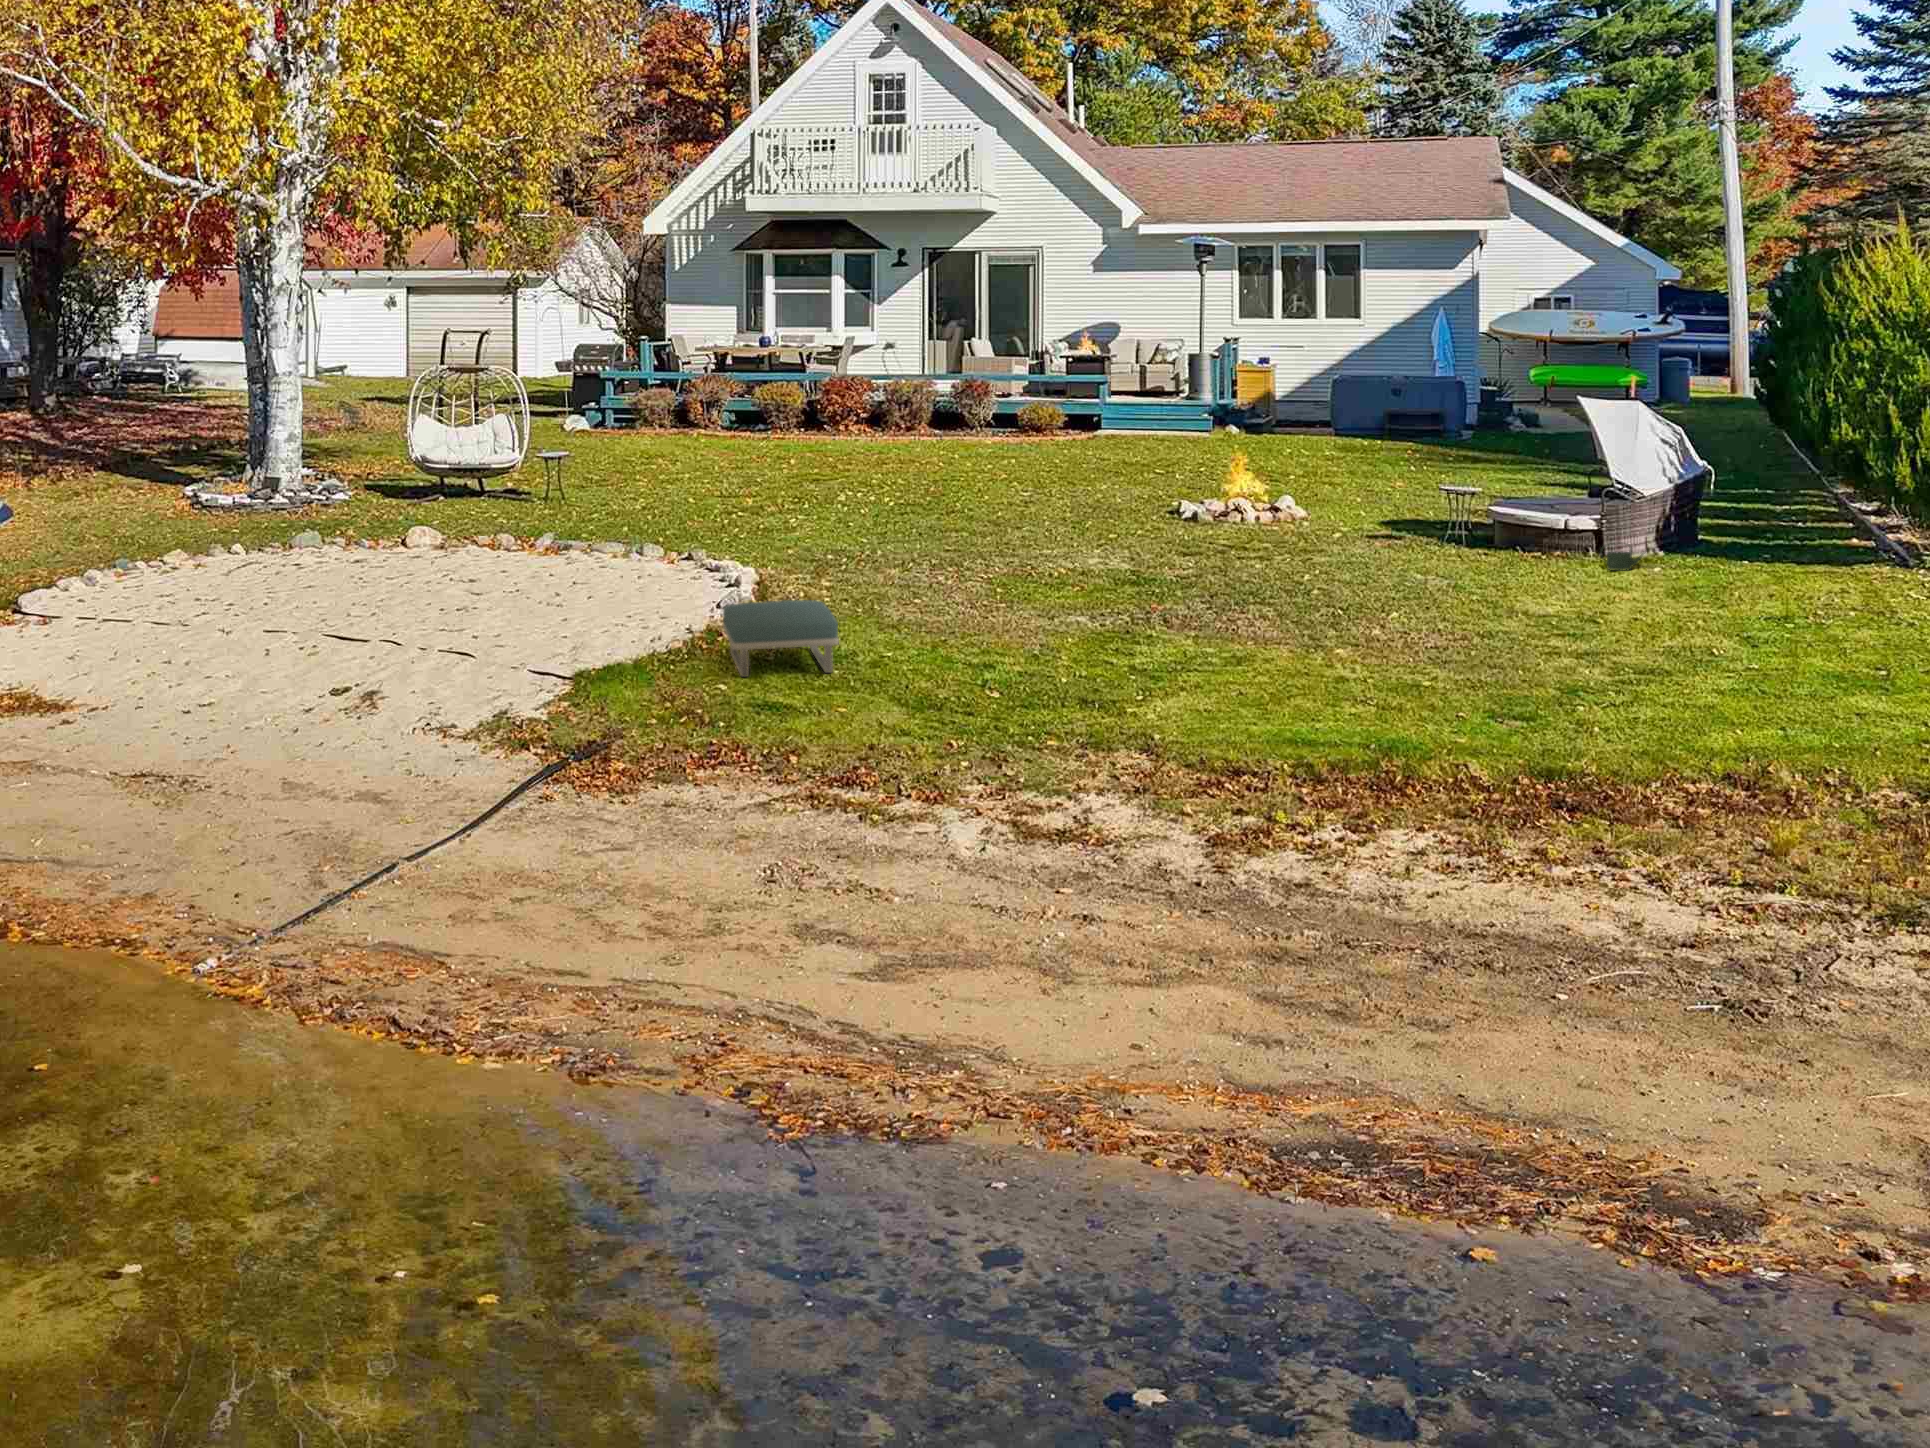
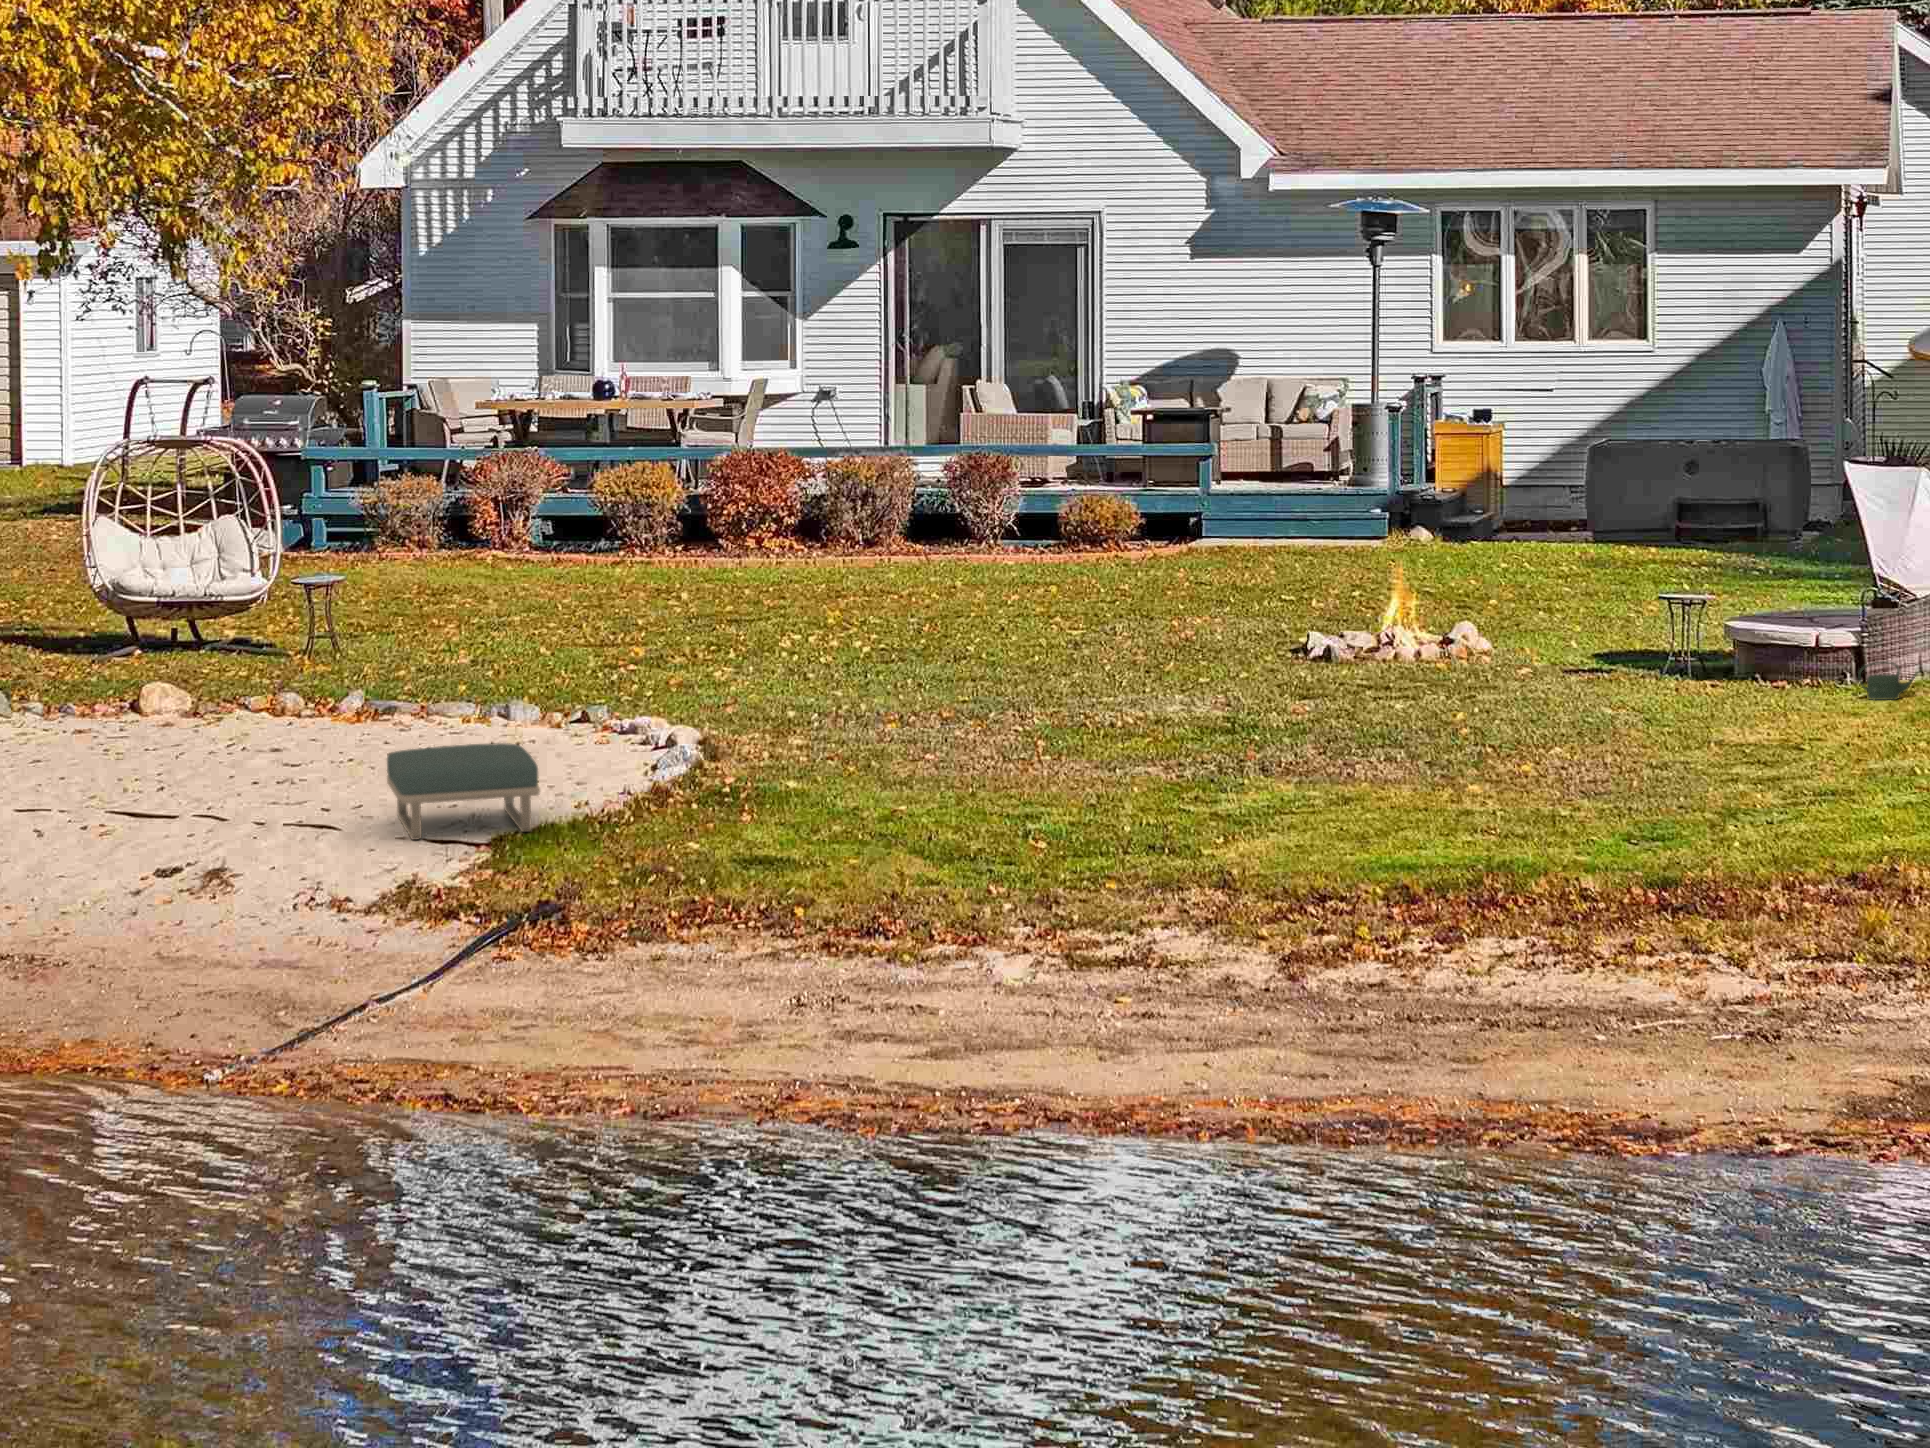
footstool: present [723,600,839,677] -> present [387,743,540,840]

